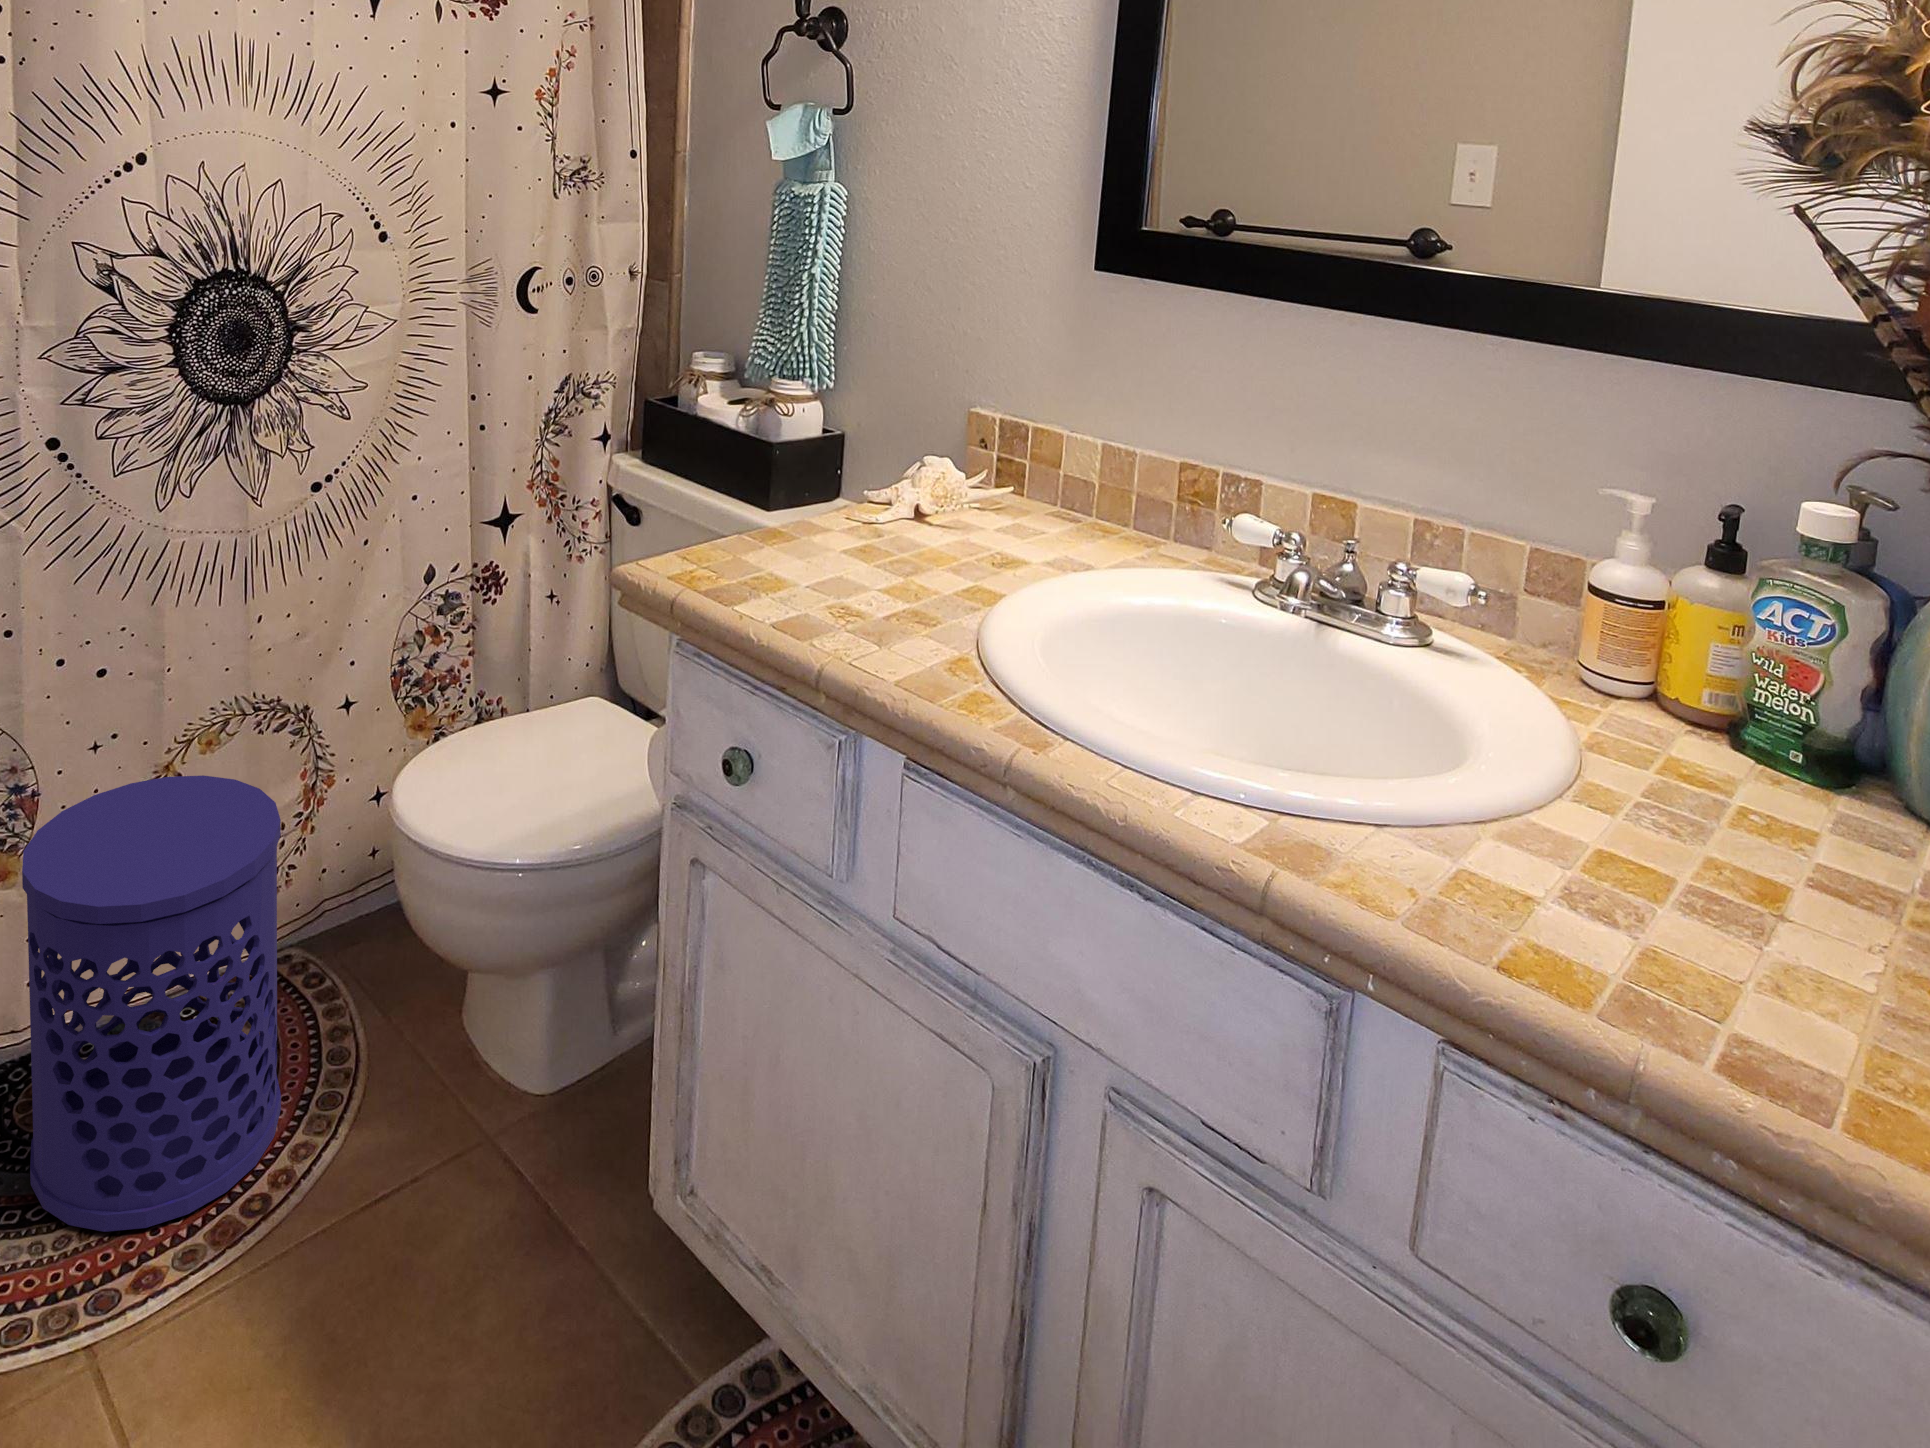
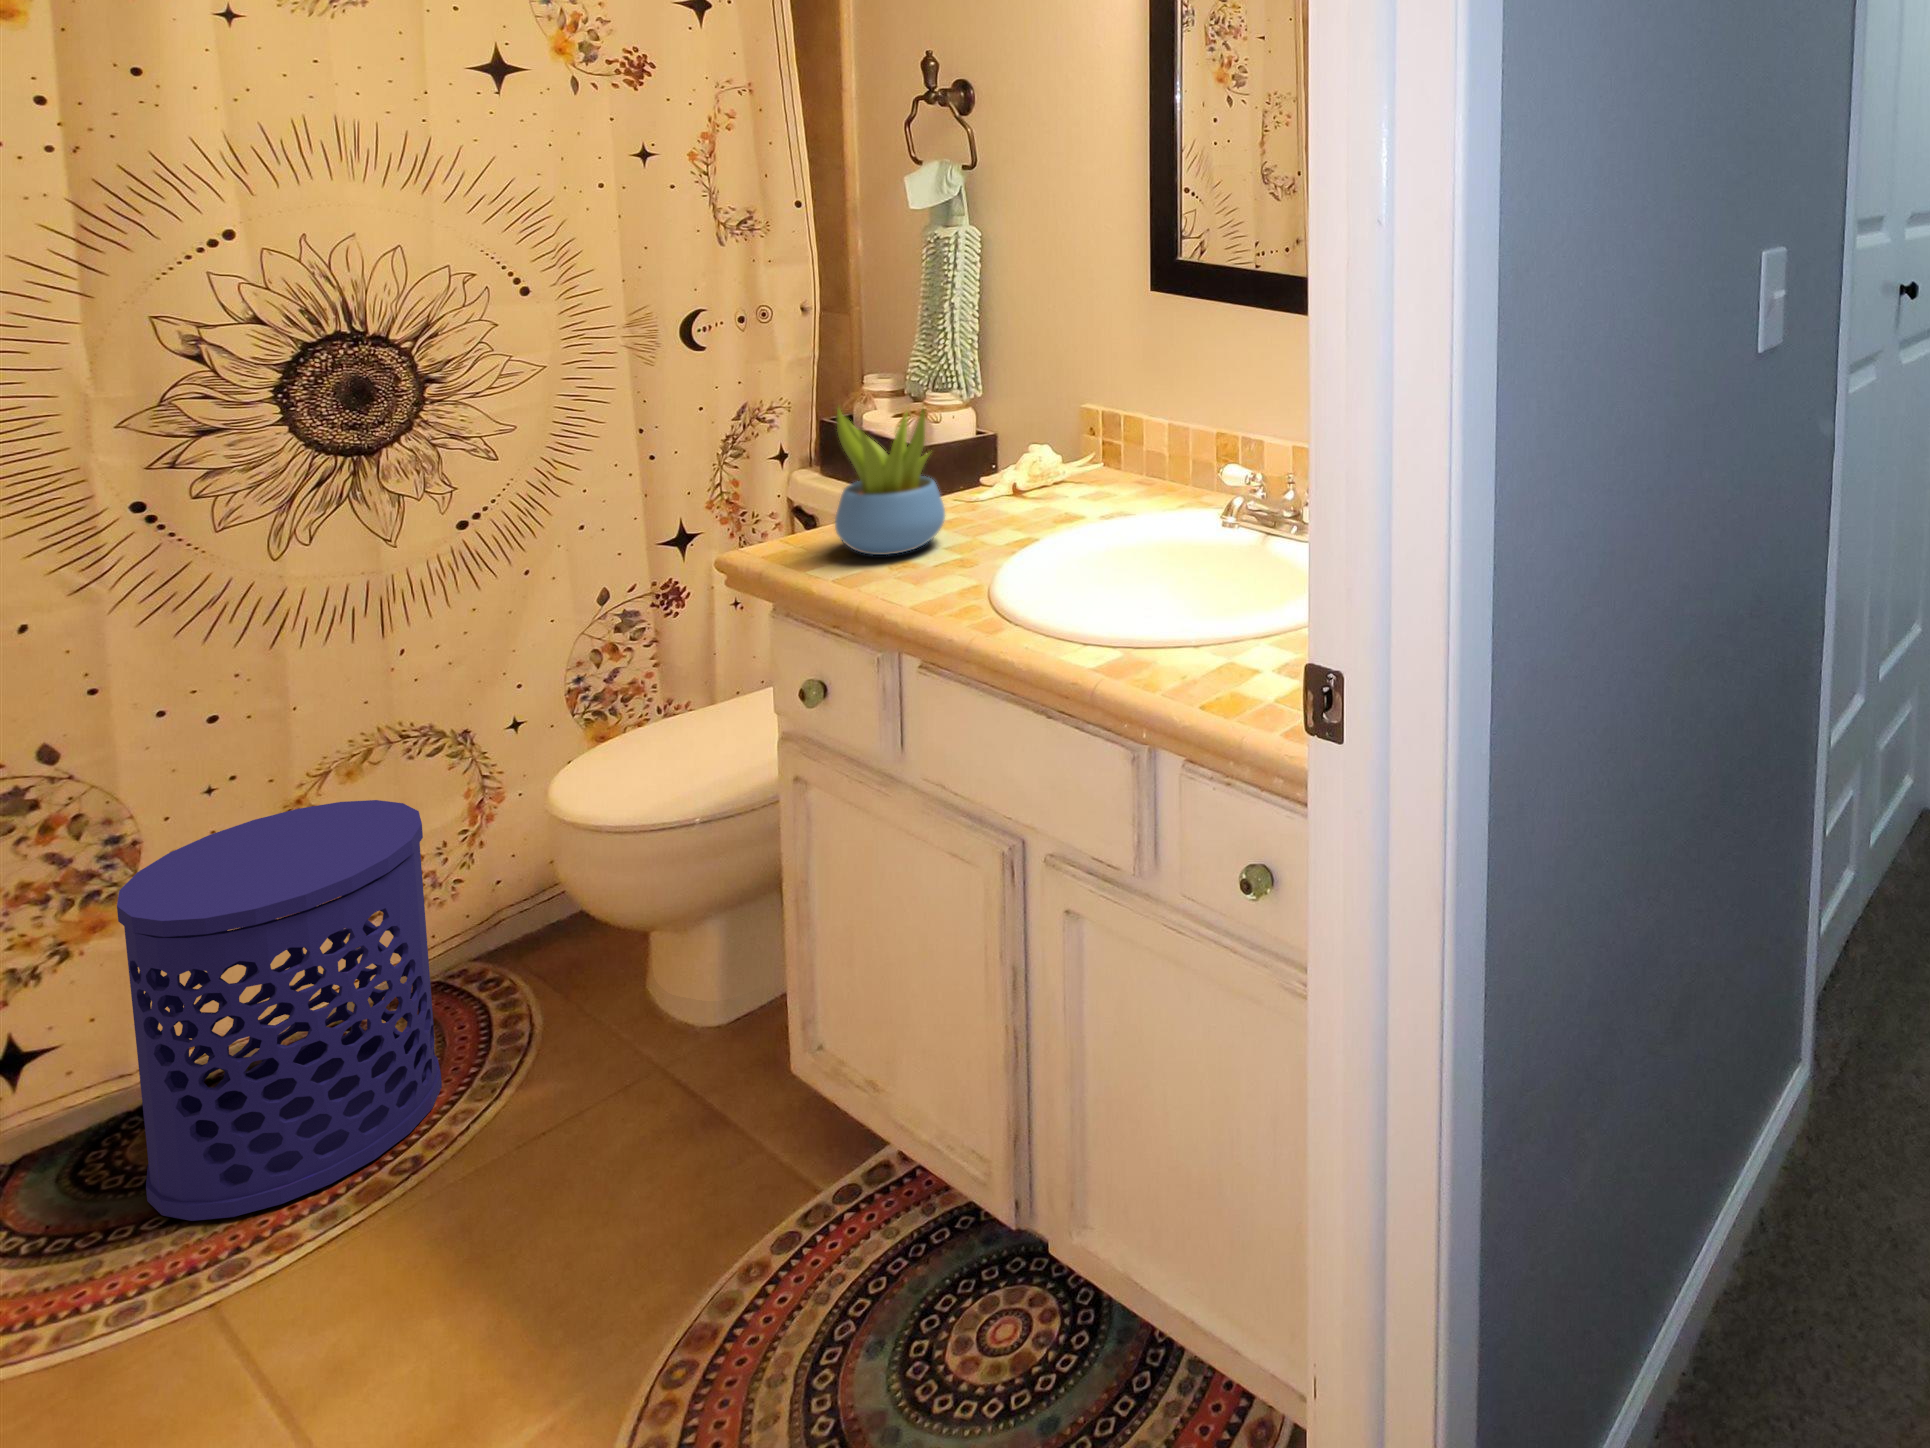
succulent plant: none [766,395,895,598] -> present [835,408,945,555]

